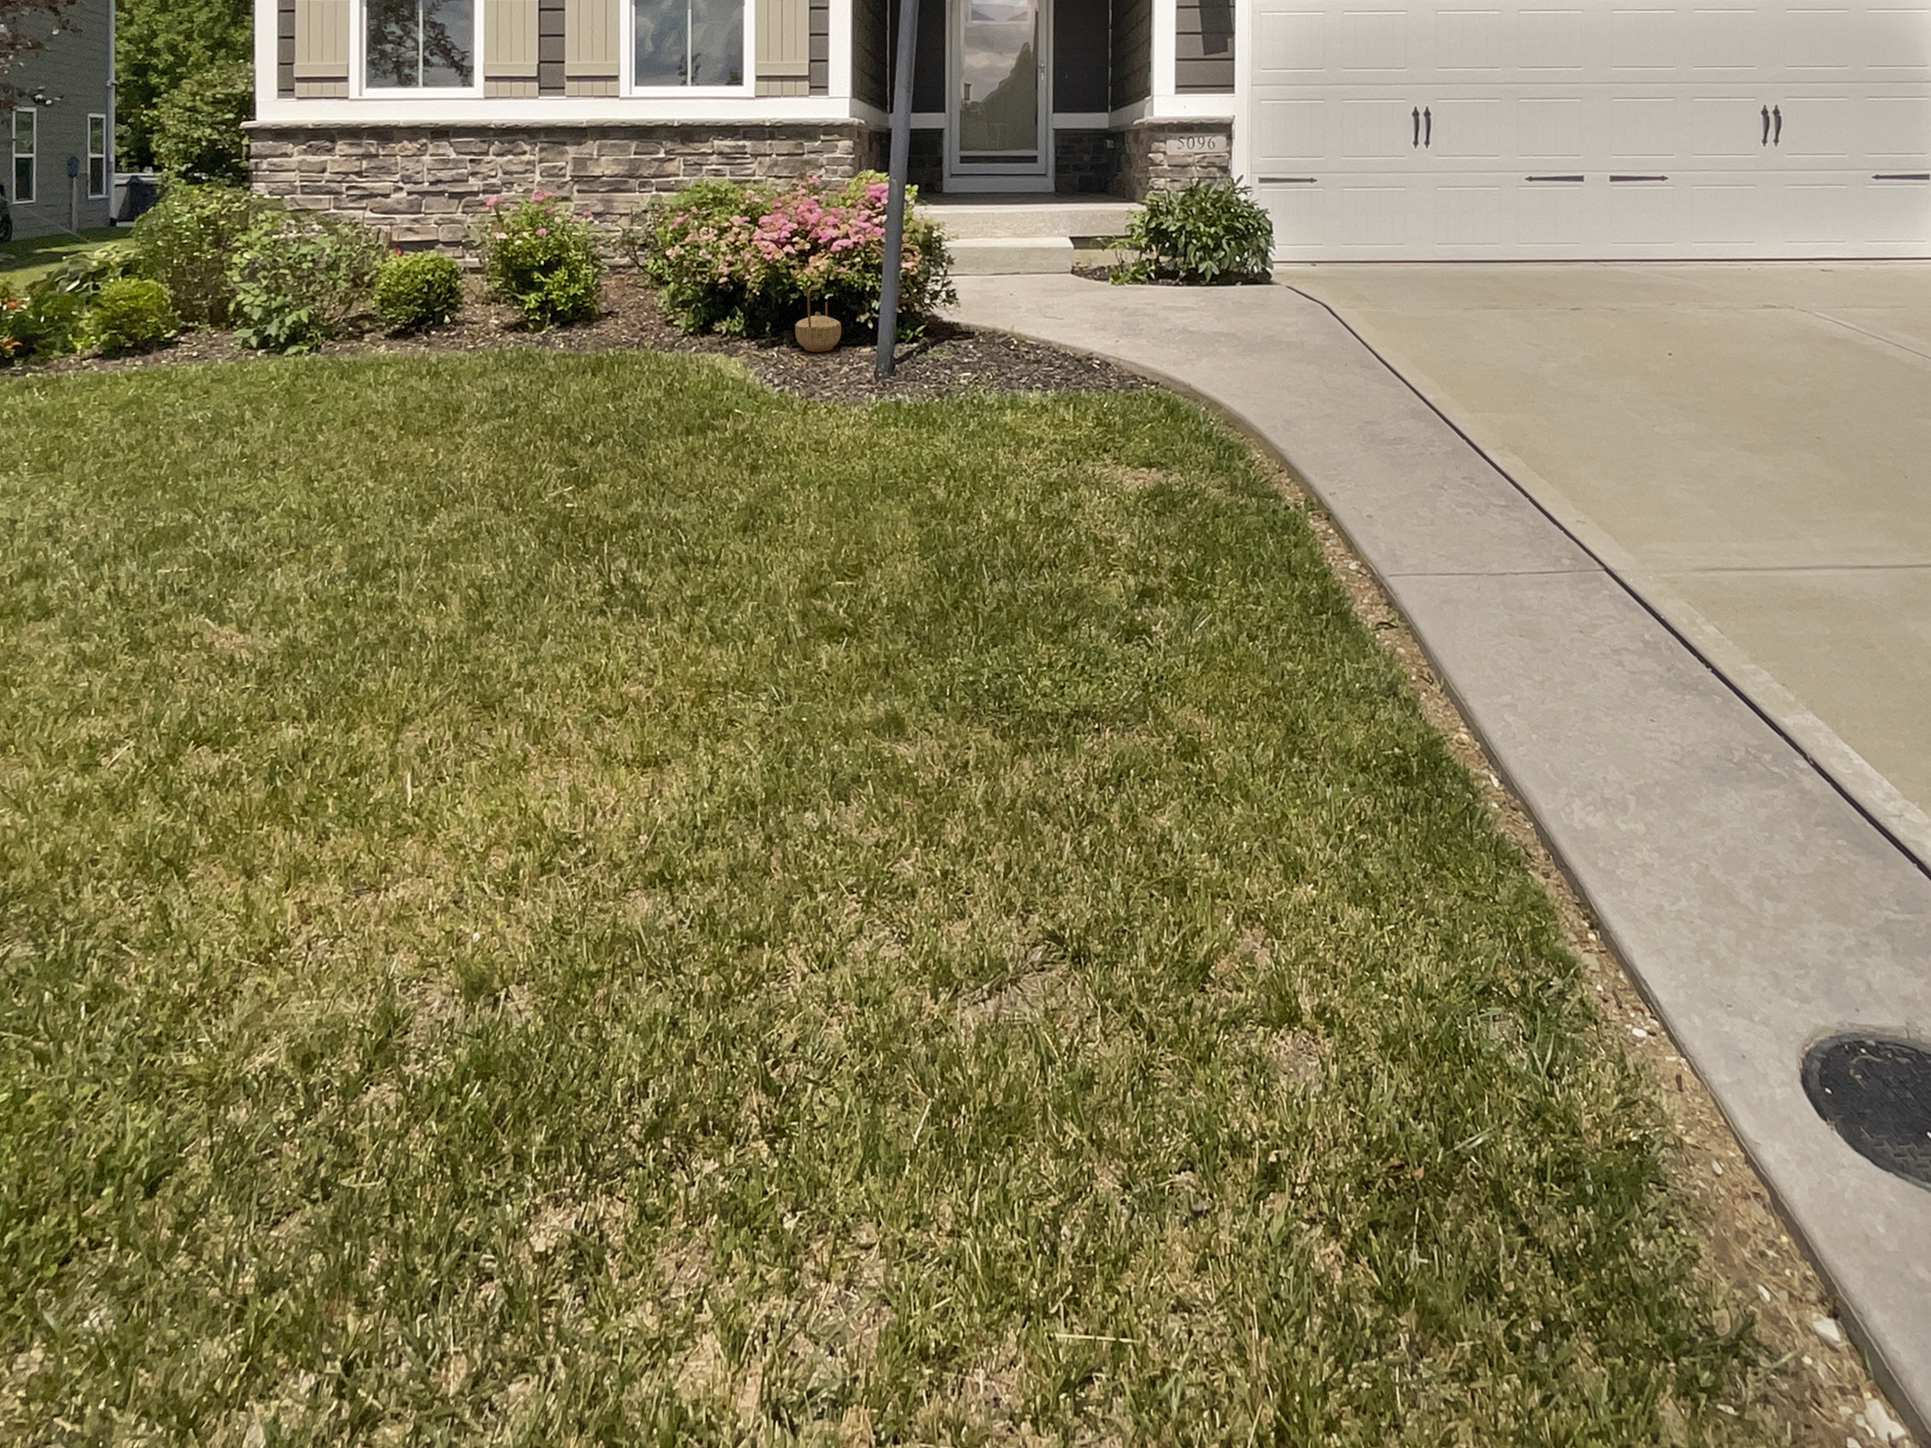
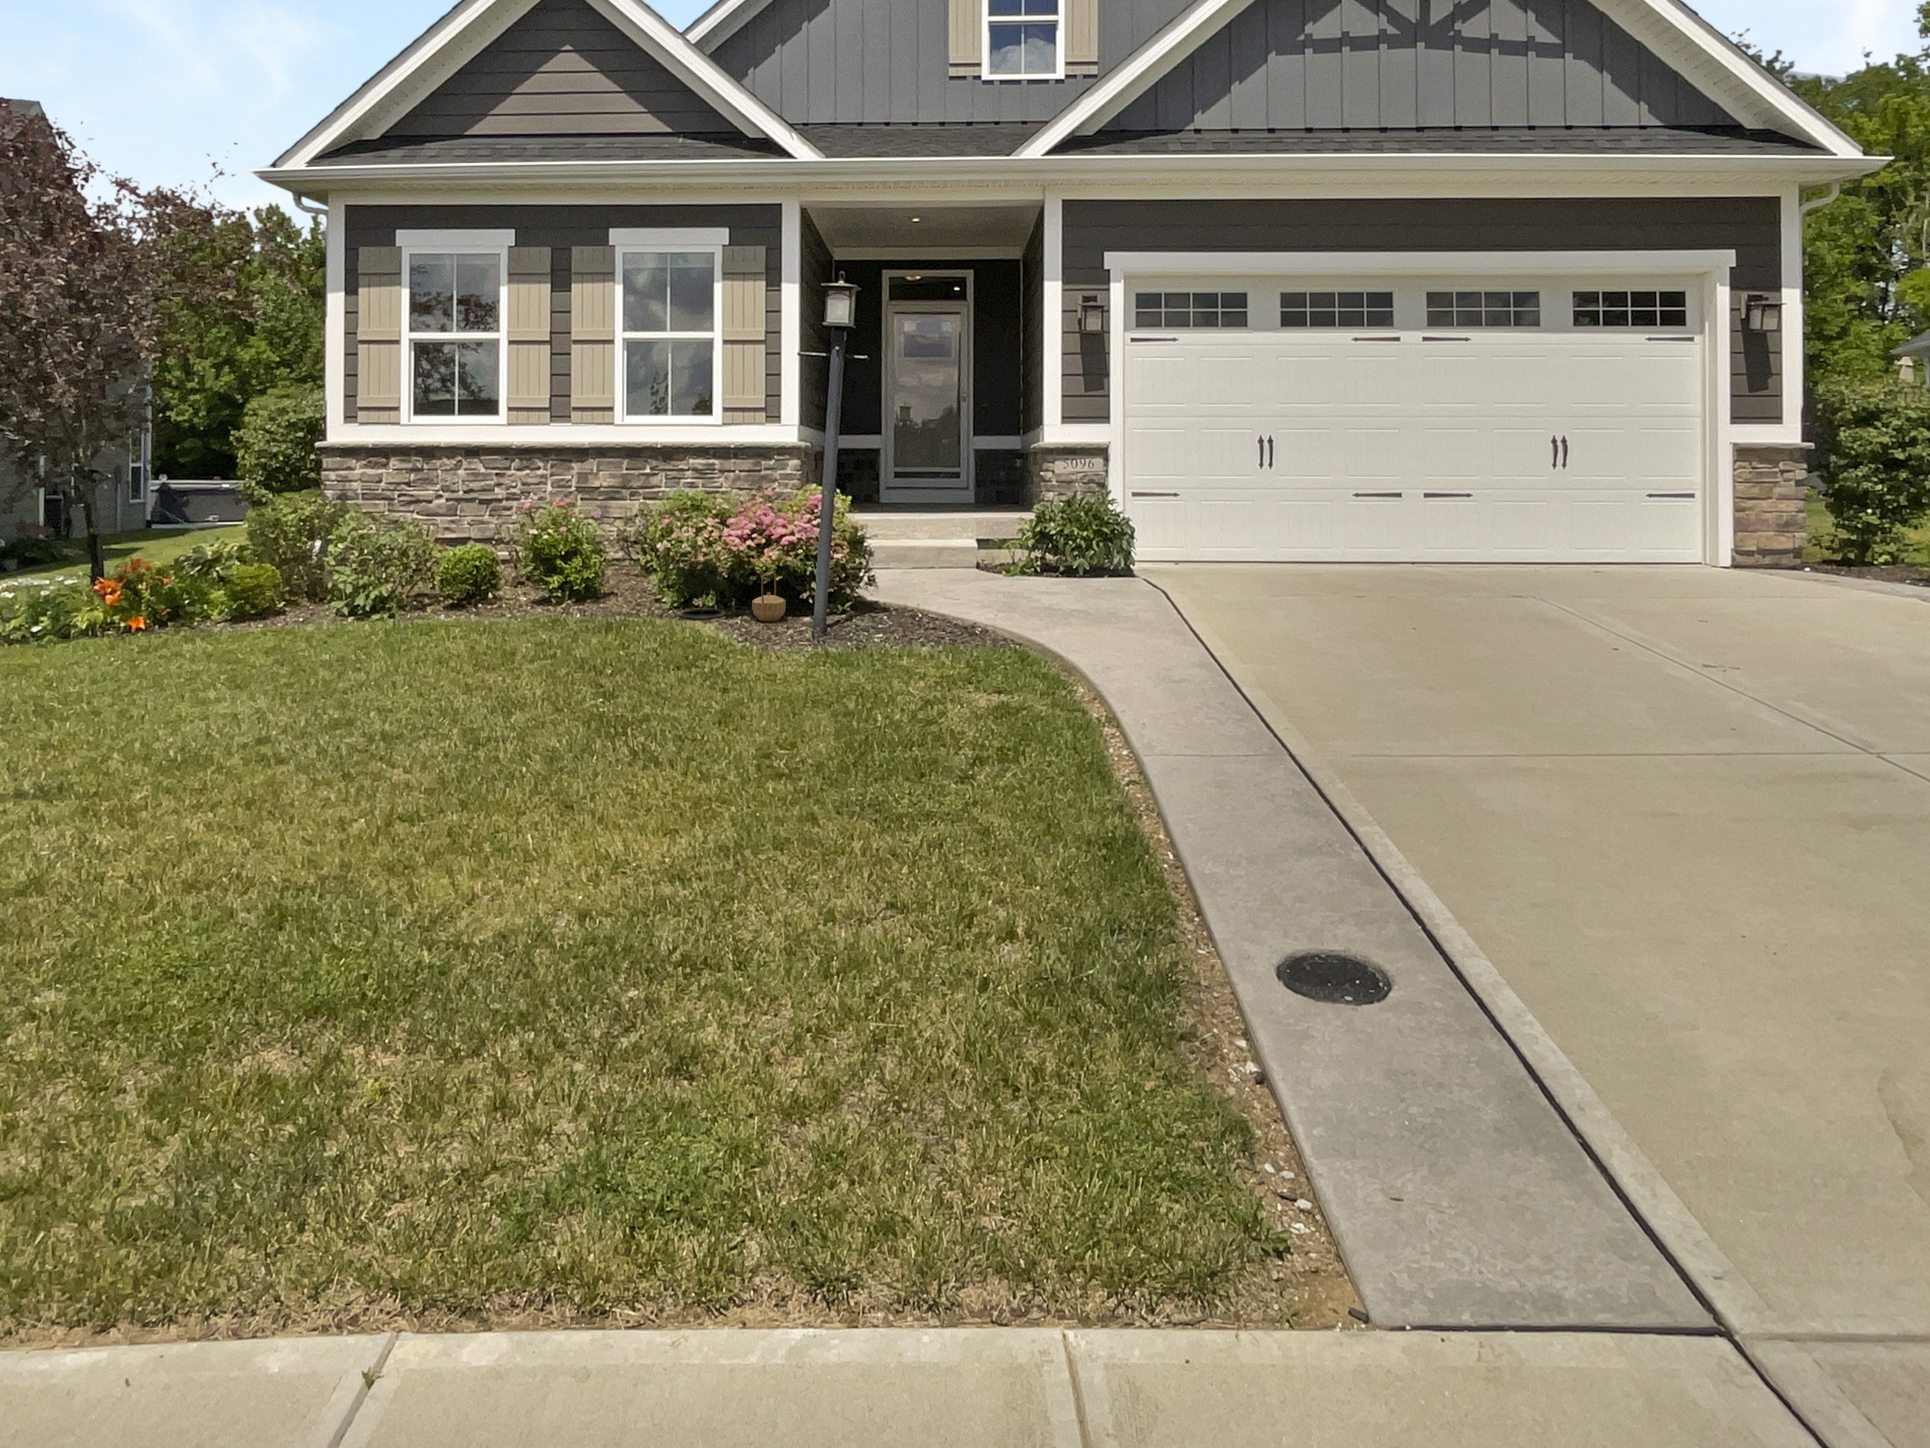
potted tree: none [683,233,764,348] -> present [674,537,727,619]

